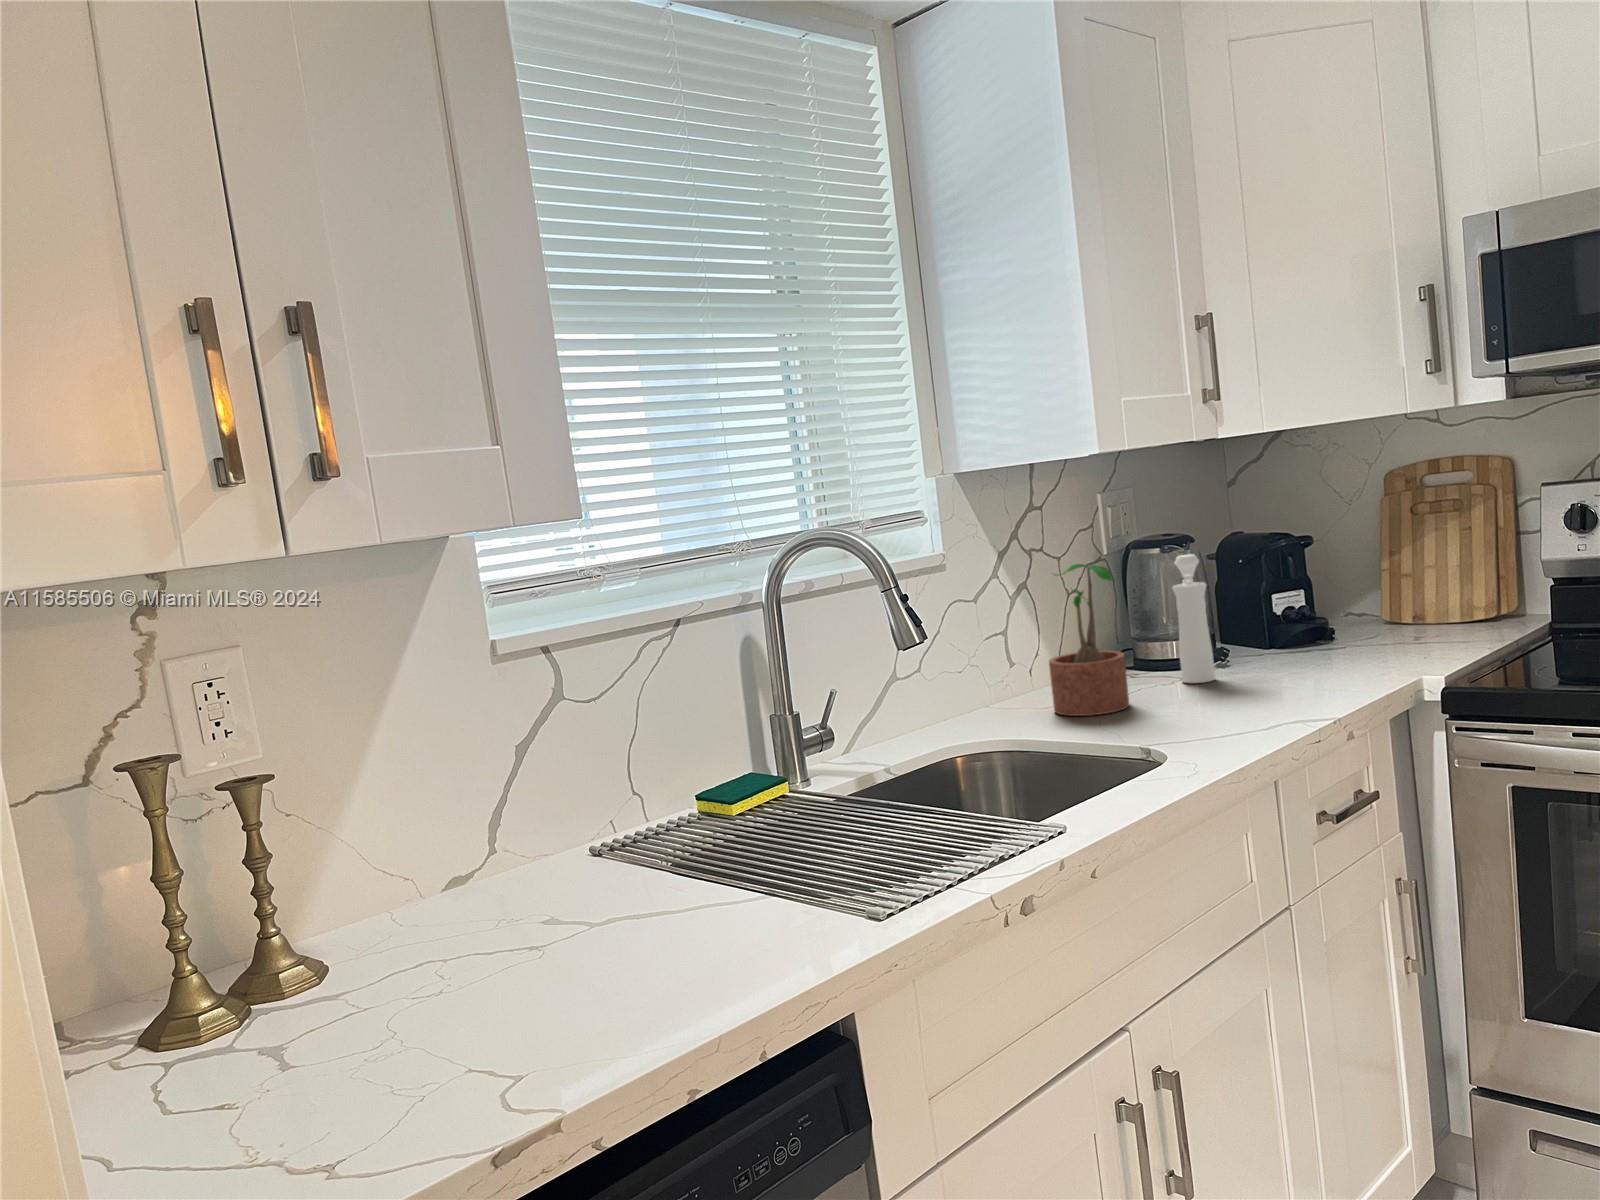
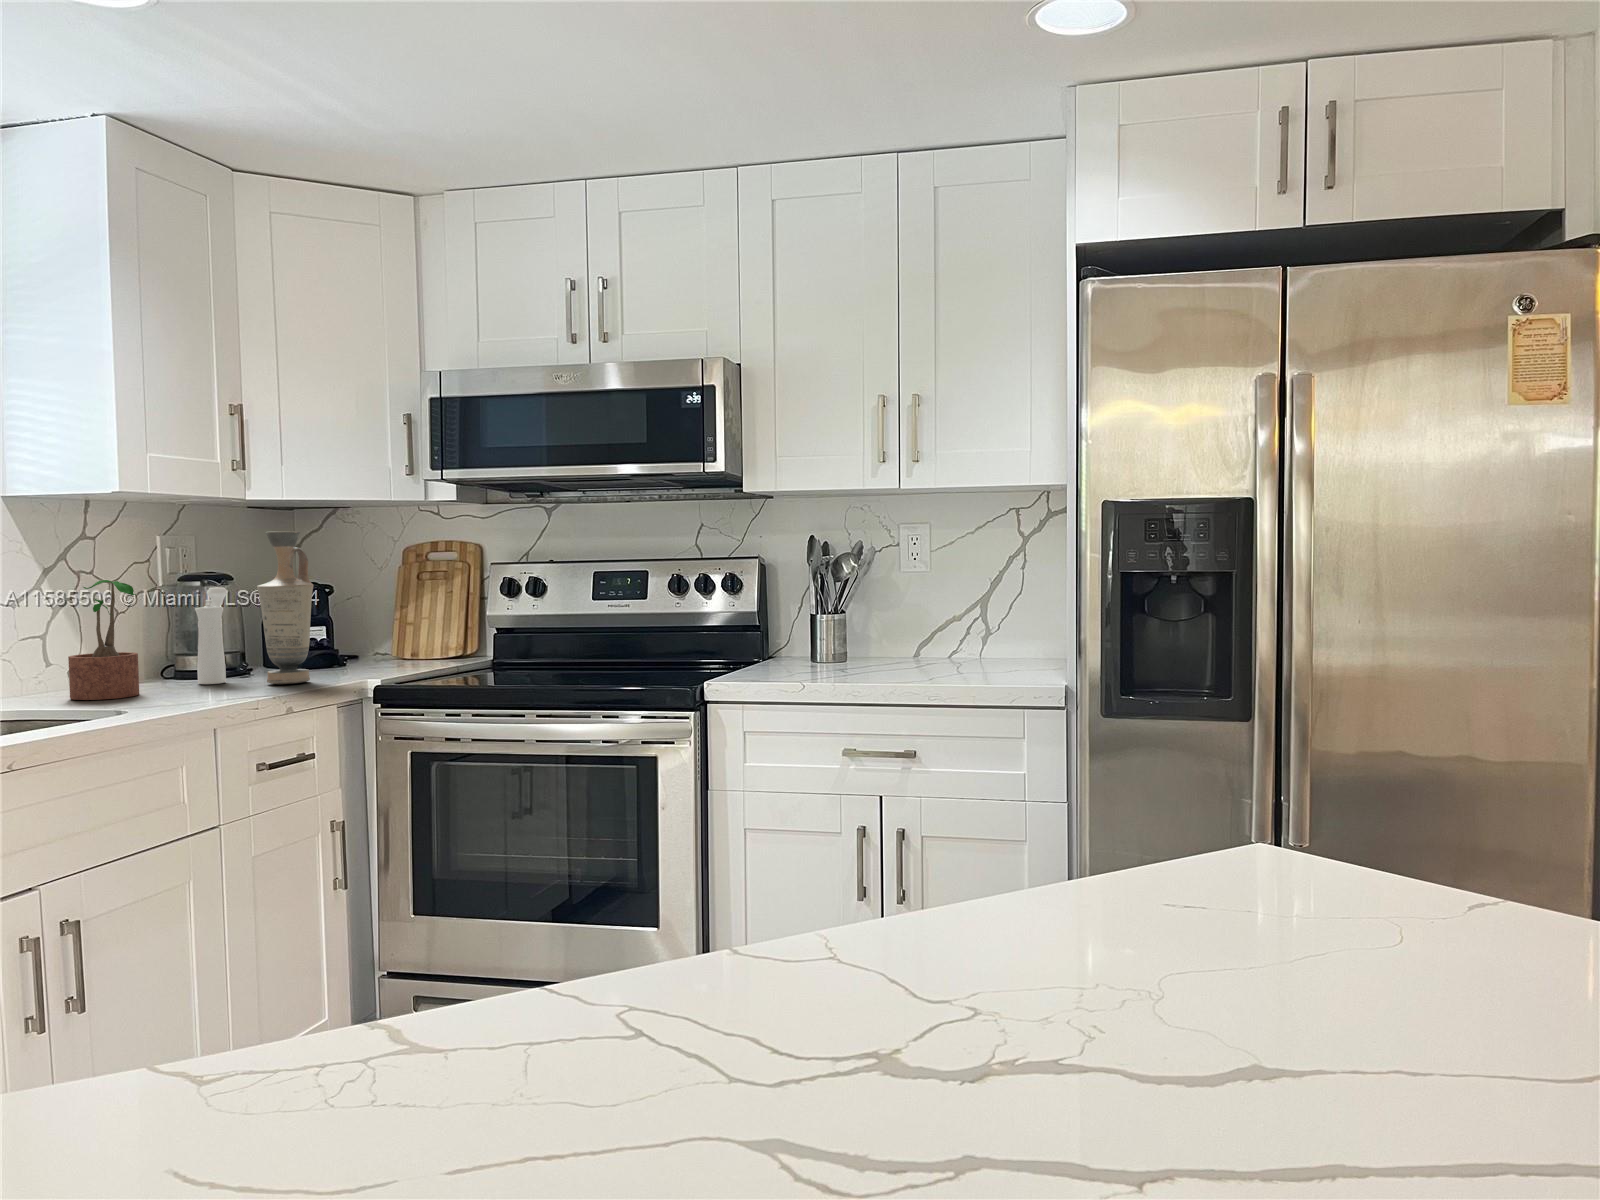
vase: none [1258,476,1336,685] -> present [257,531,314,684]

